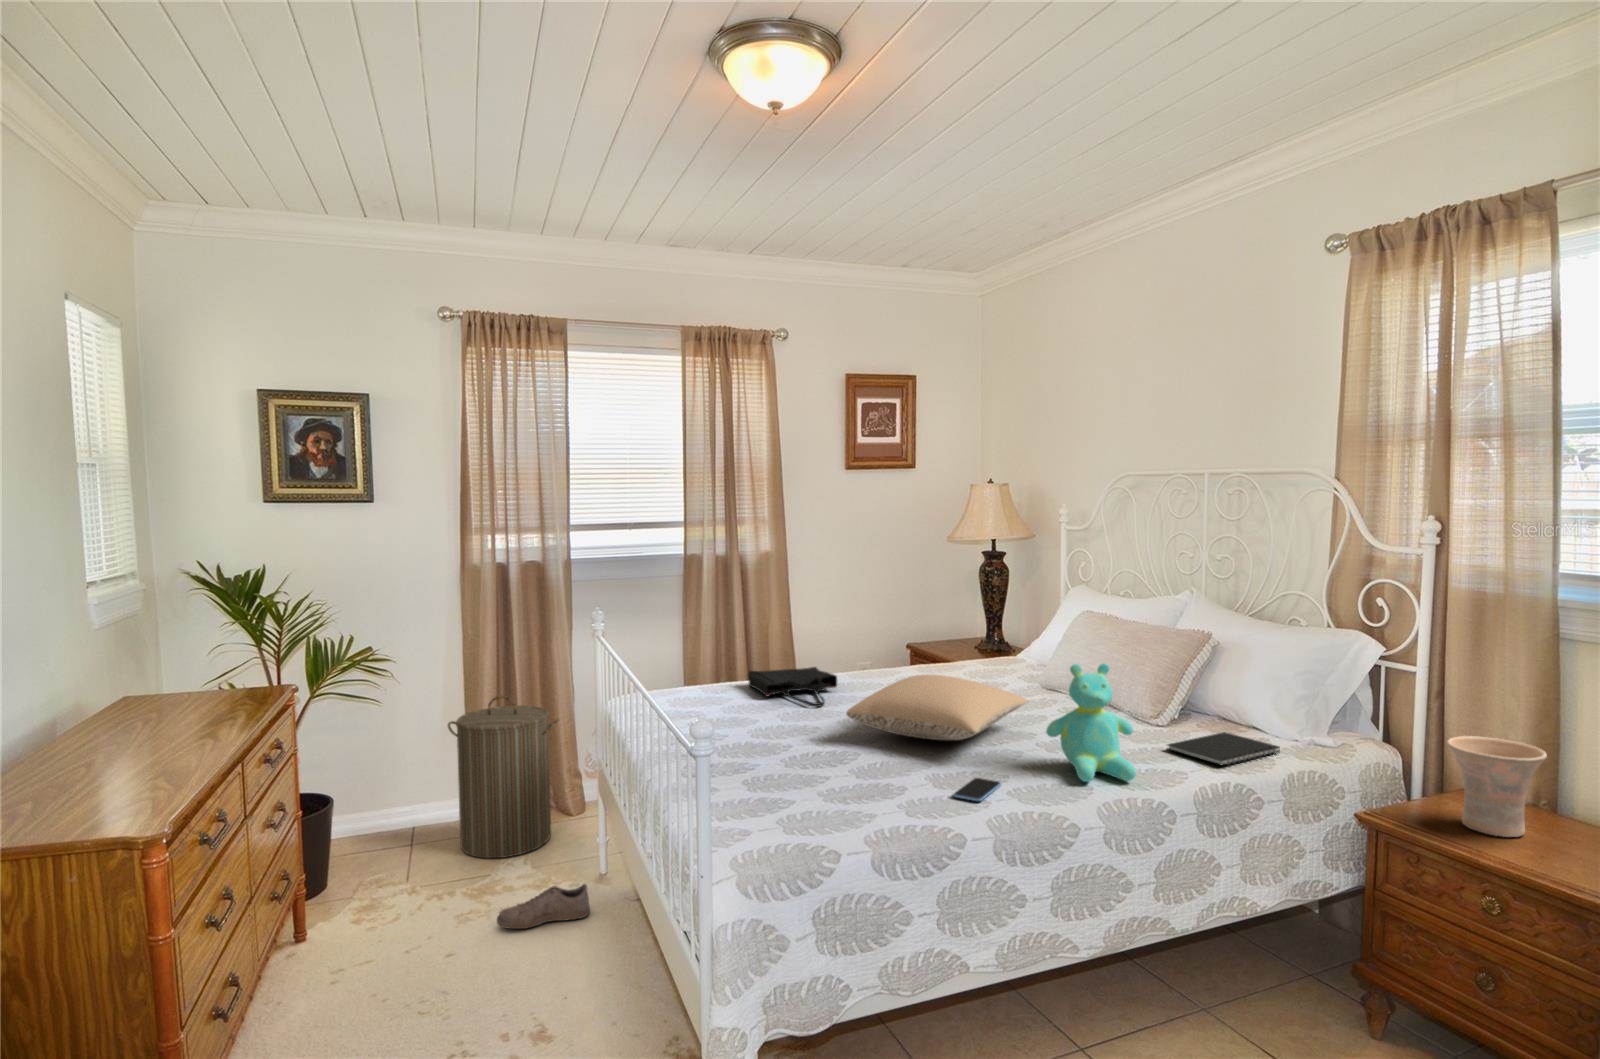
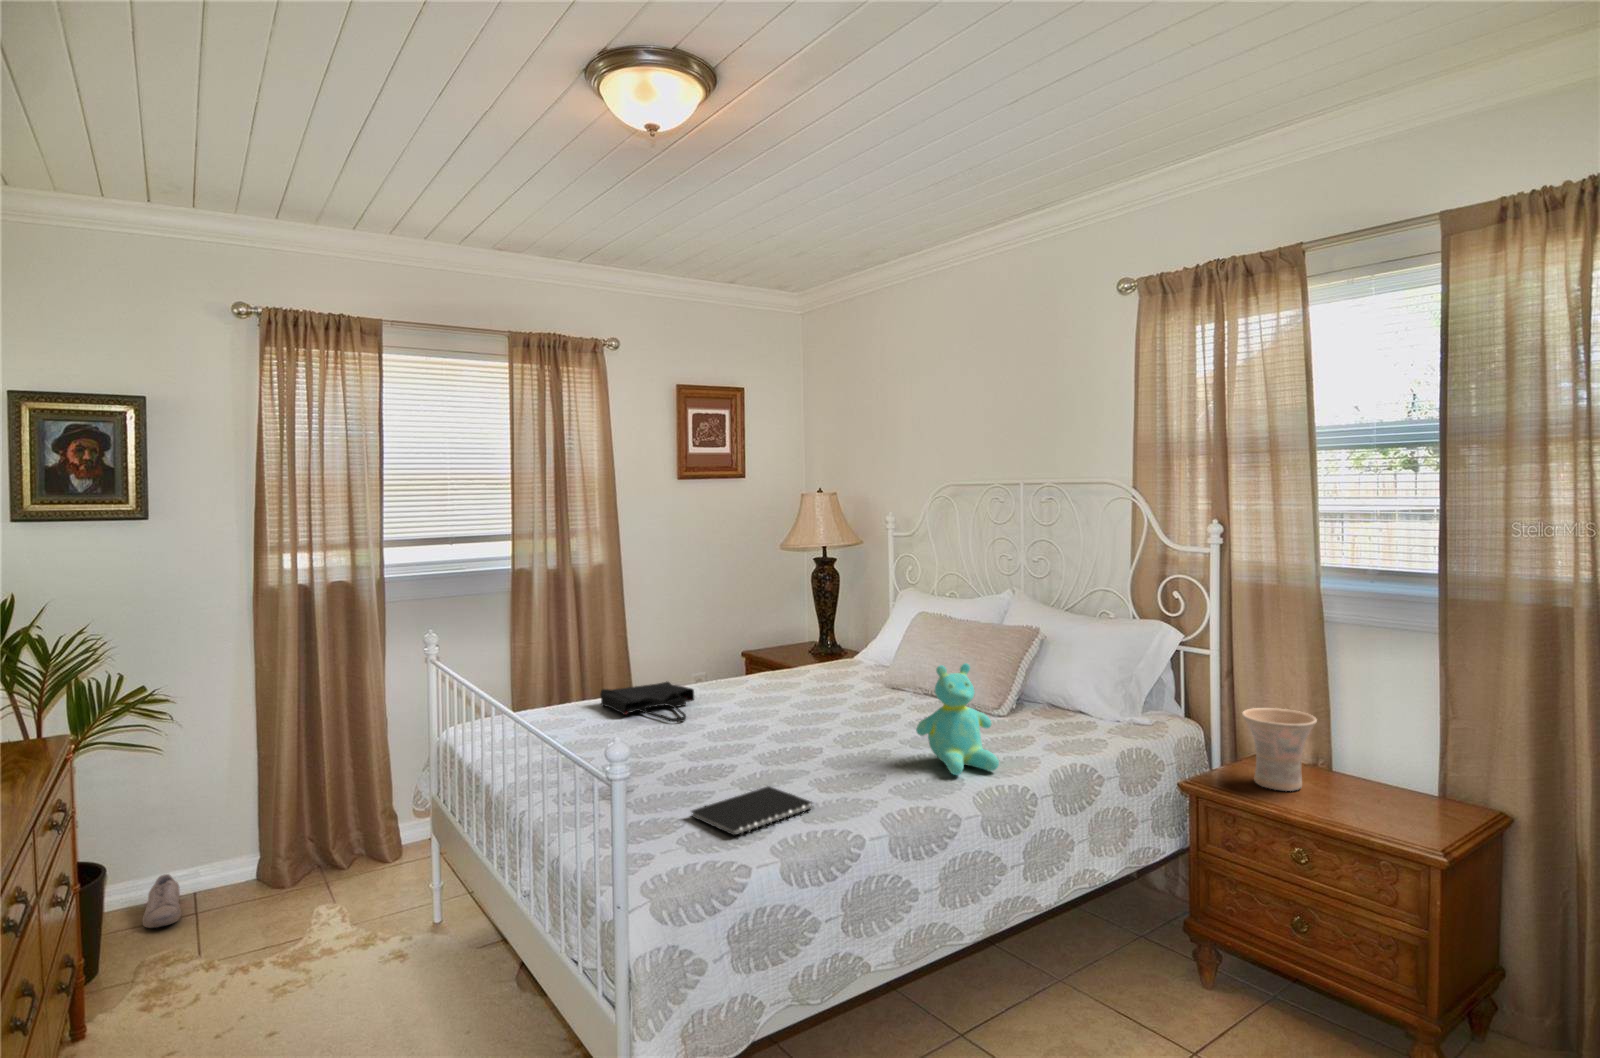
pillow: present [846,674,1028,740] -> none [720,684,888,746]
laundry hamper: present [448,696,559,858] -> none [248,735,384,918]
notebook: present [1167,732,1280,766] -> present [691,786,813,835]
smartphone: present [954,778,1001,801] -> none [841,780,881,803]
shoe: present [497,884,590,929] -> present [142,874,182,928]

